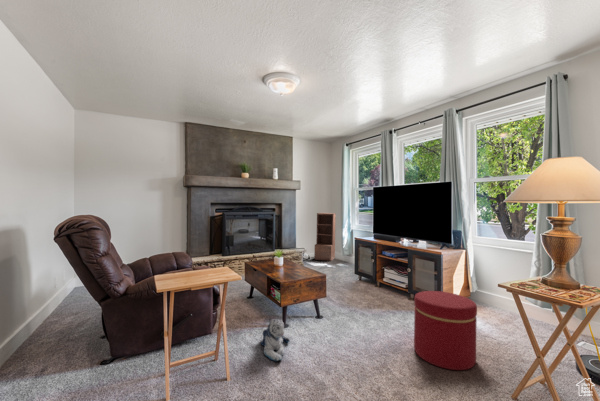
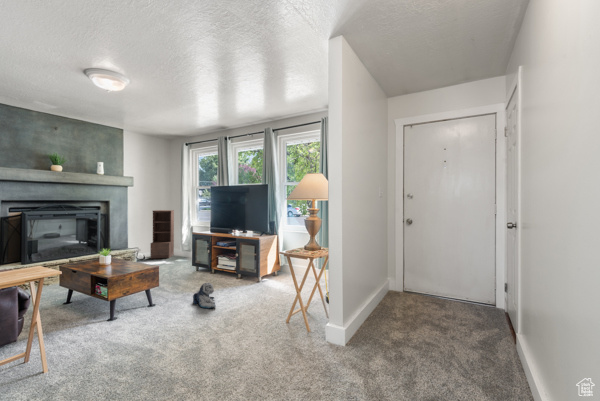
ottoman: present [414,291,477,370] -> none [230,265,272,319]
plush toy: present [261,319,290,362] -> present [193,283,216,309]

